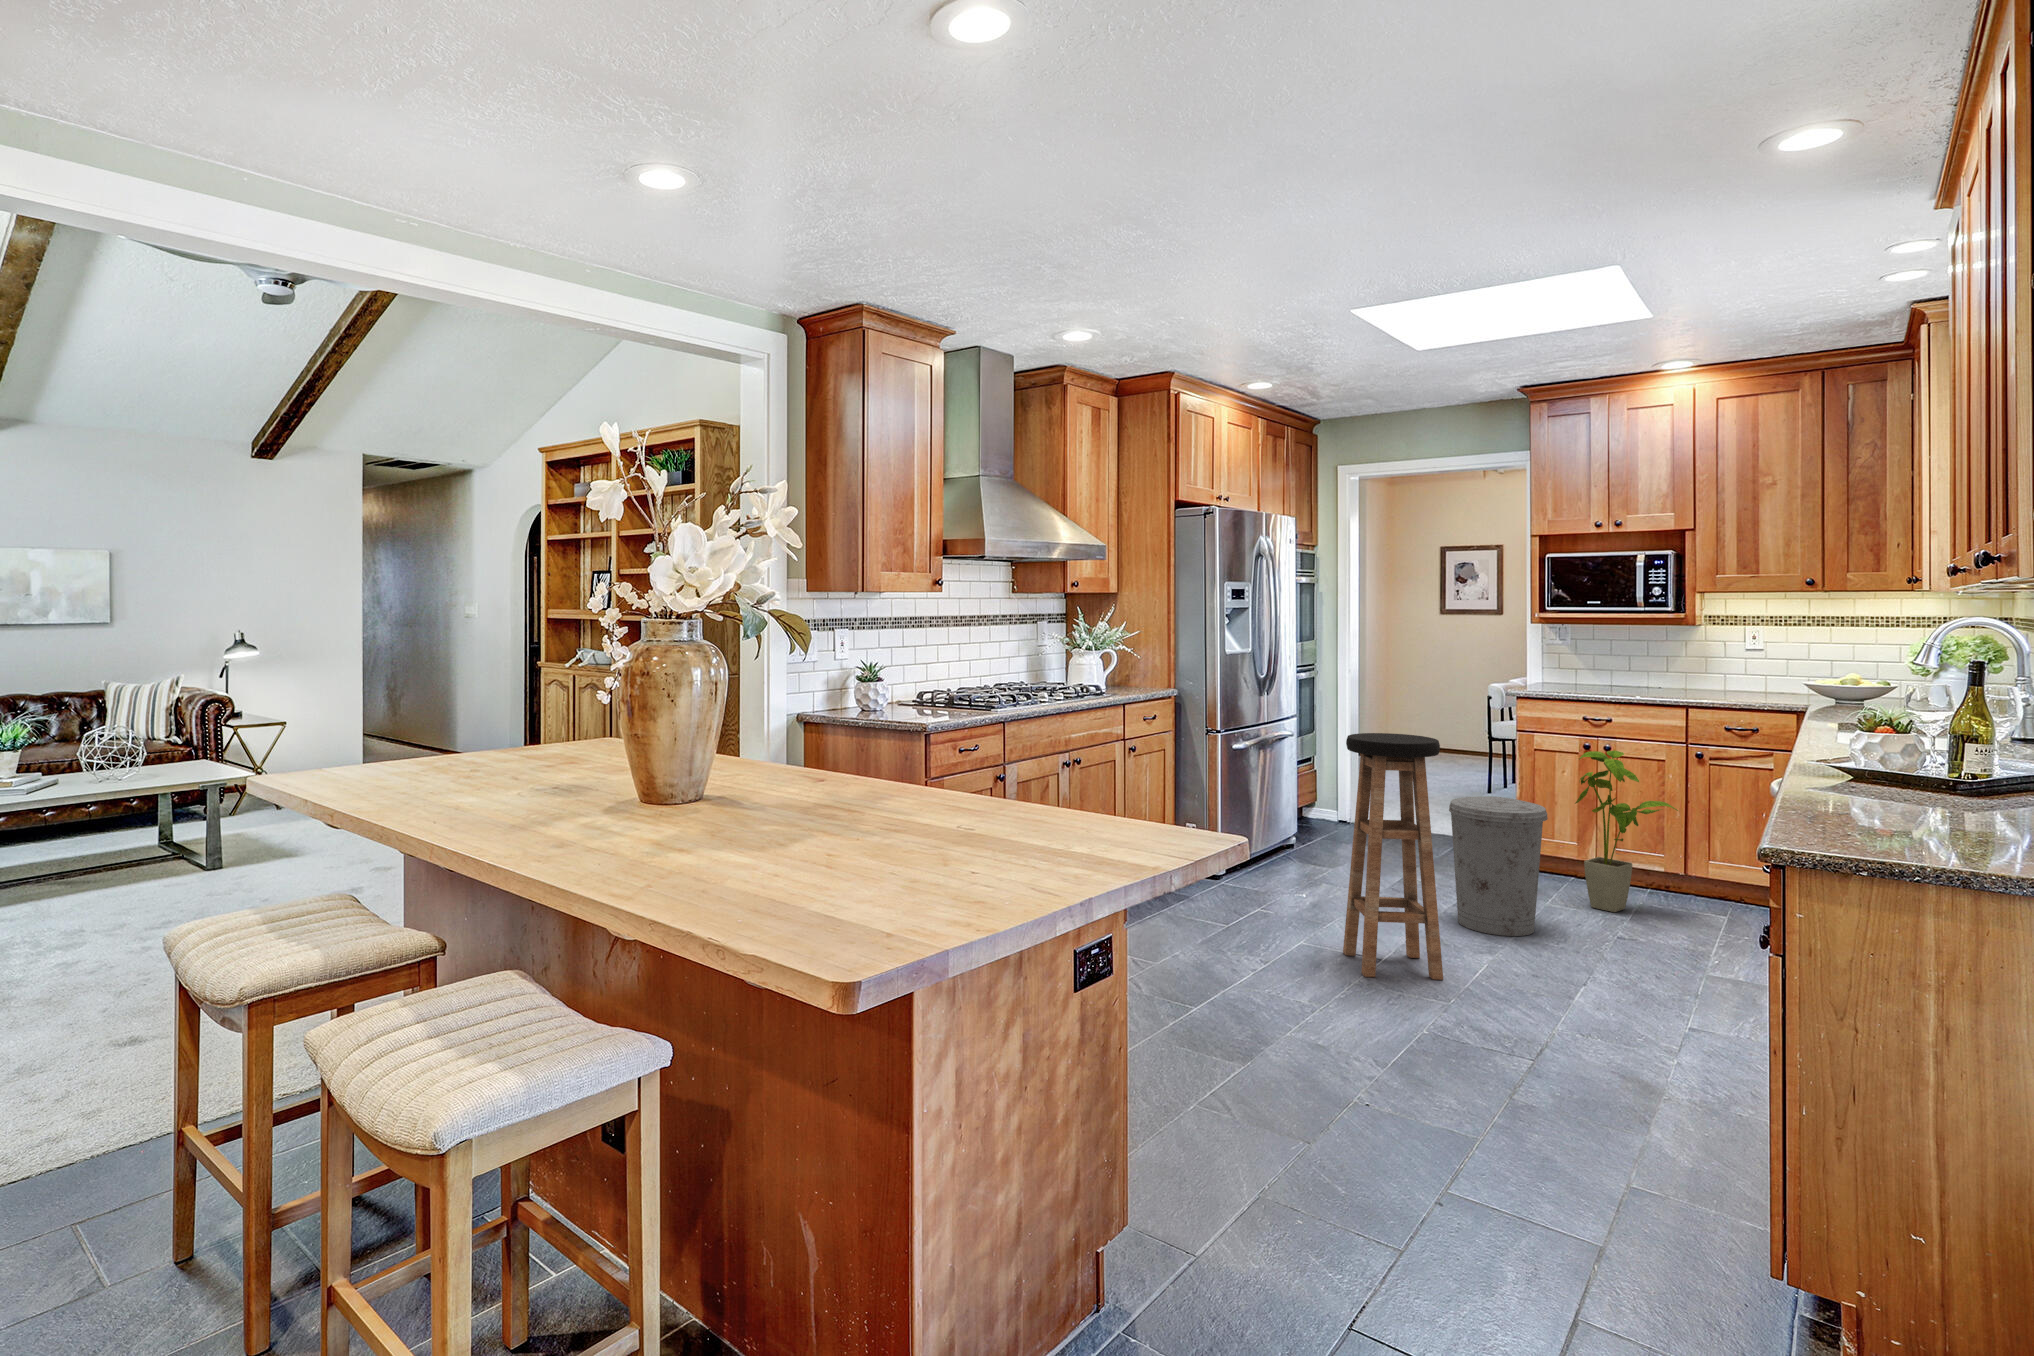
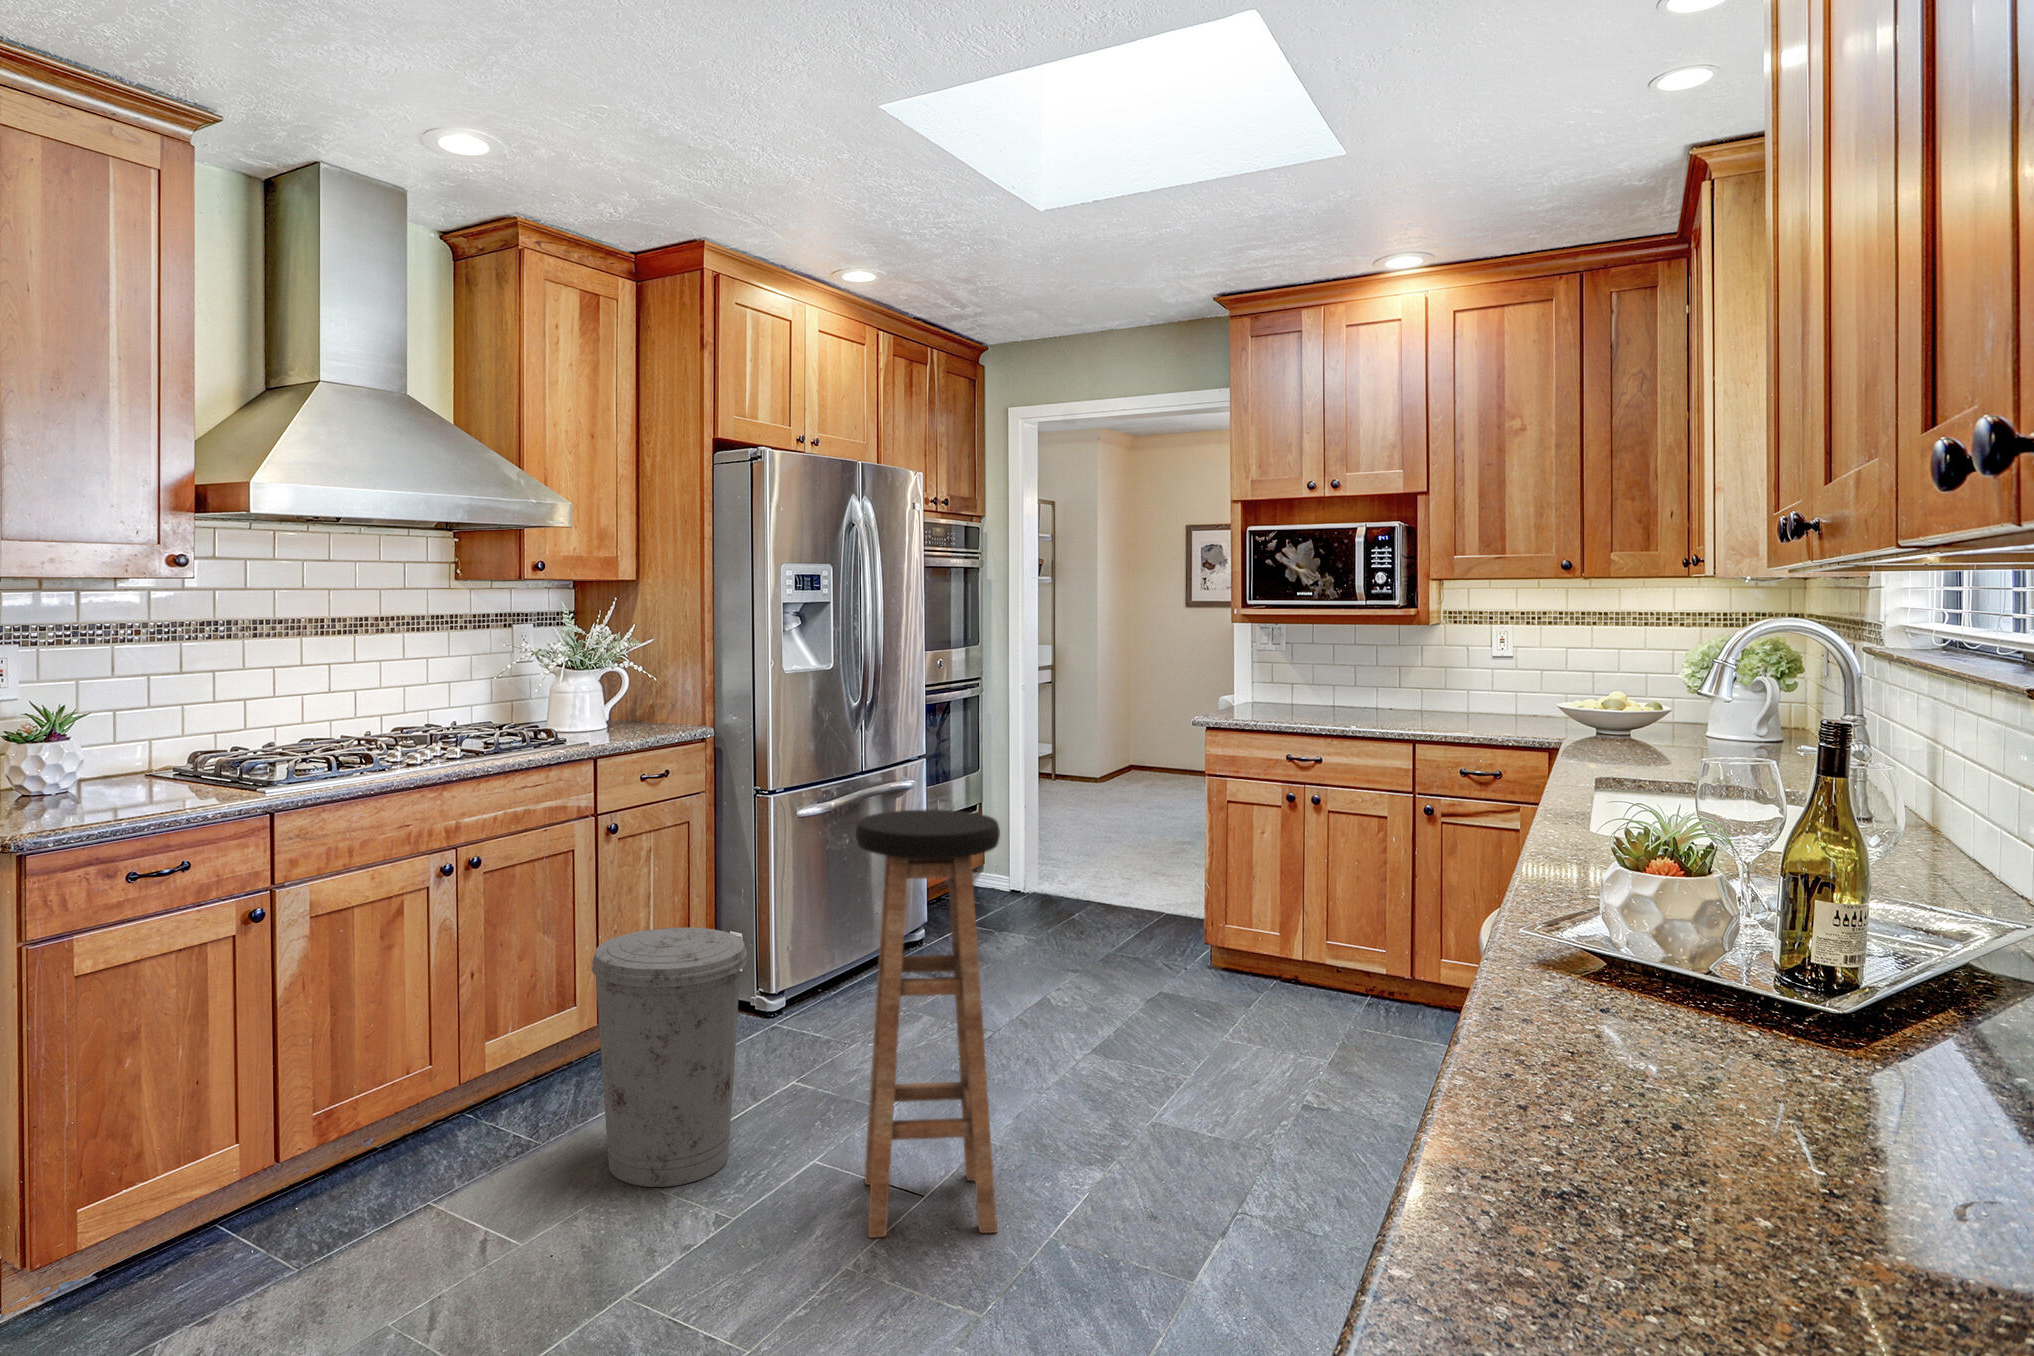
house plant: present [1575,751,1678,912] -> none [1259,811,1394,1050]
trash can: present [1449,796,1548,936] -> present [592,928,747,1187]

